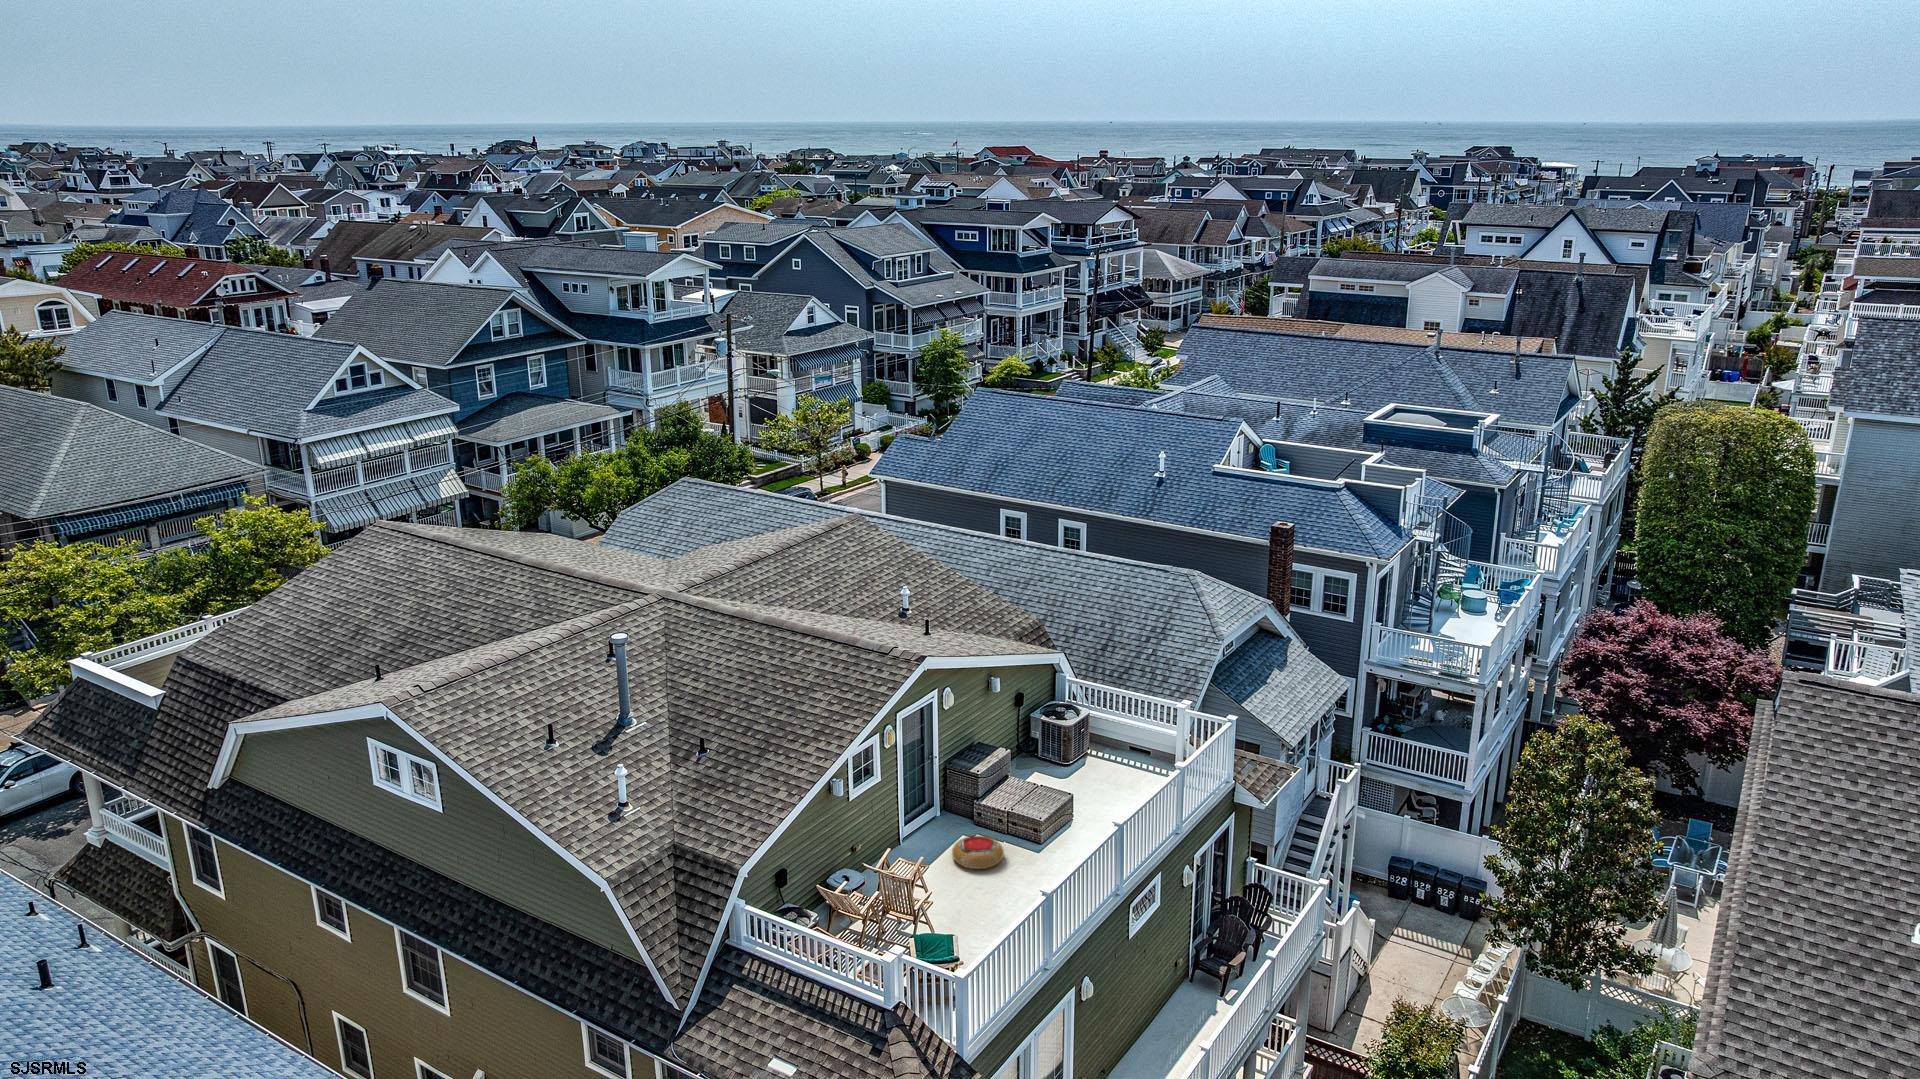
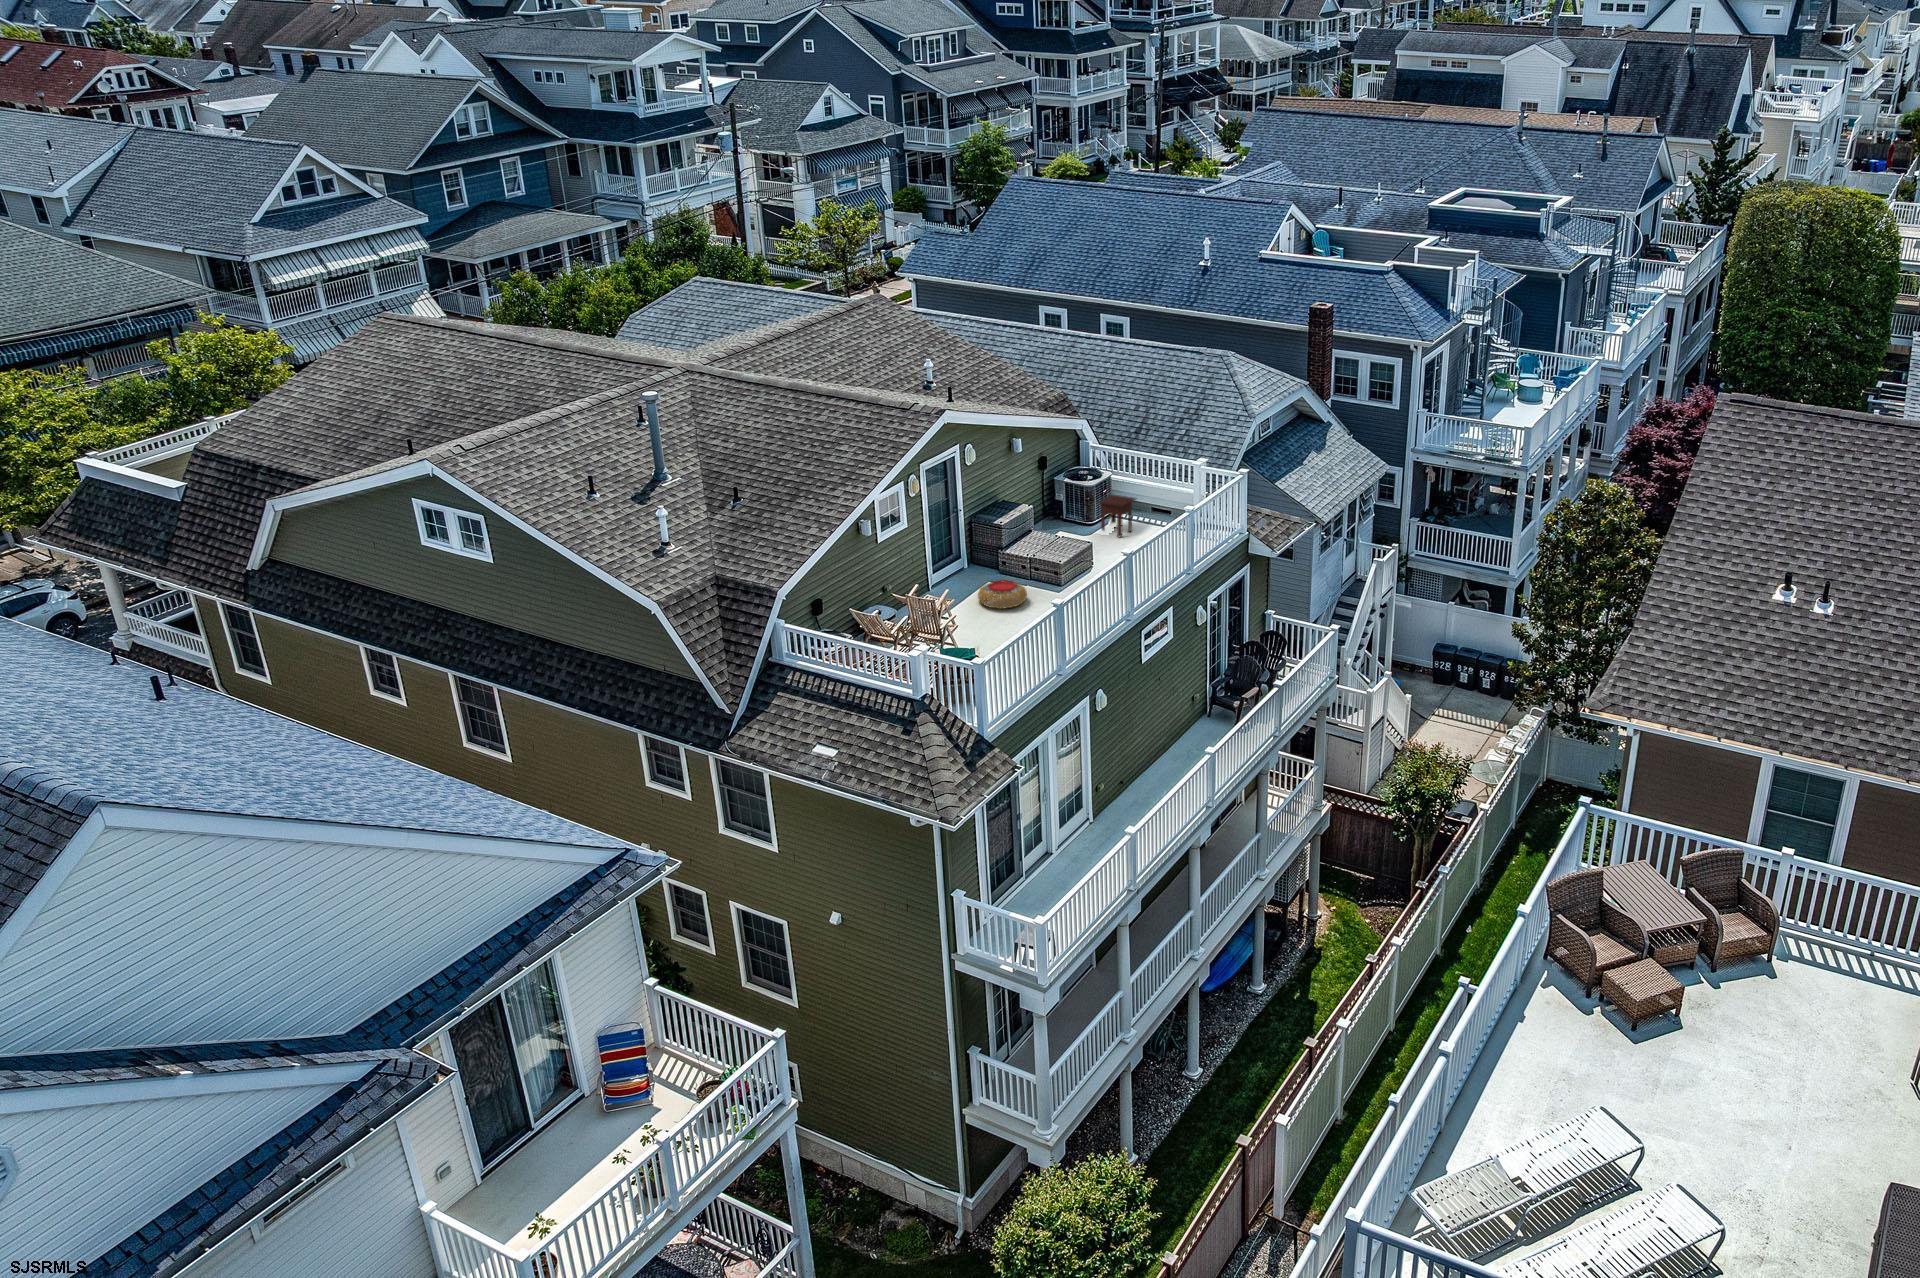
side table: none [1072,730,1114,777] -> present [1098,494,1136,537]

